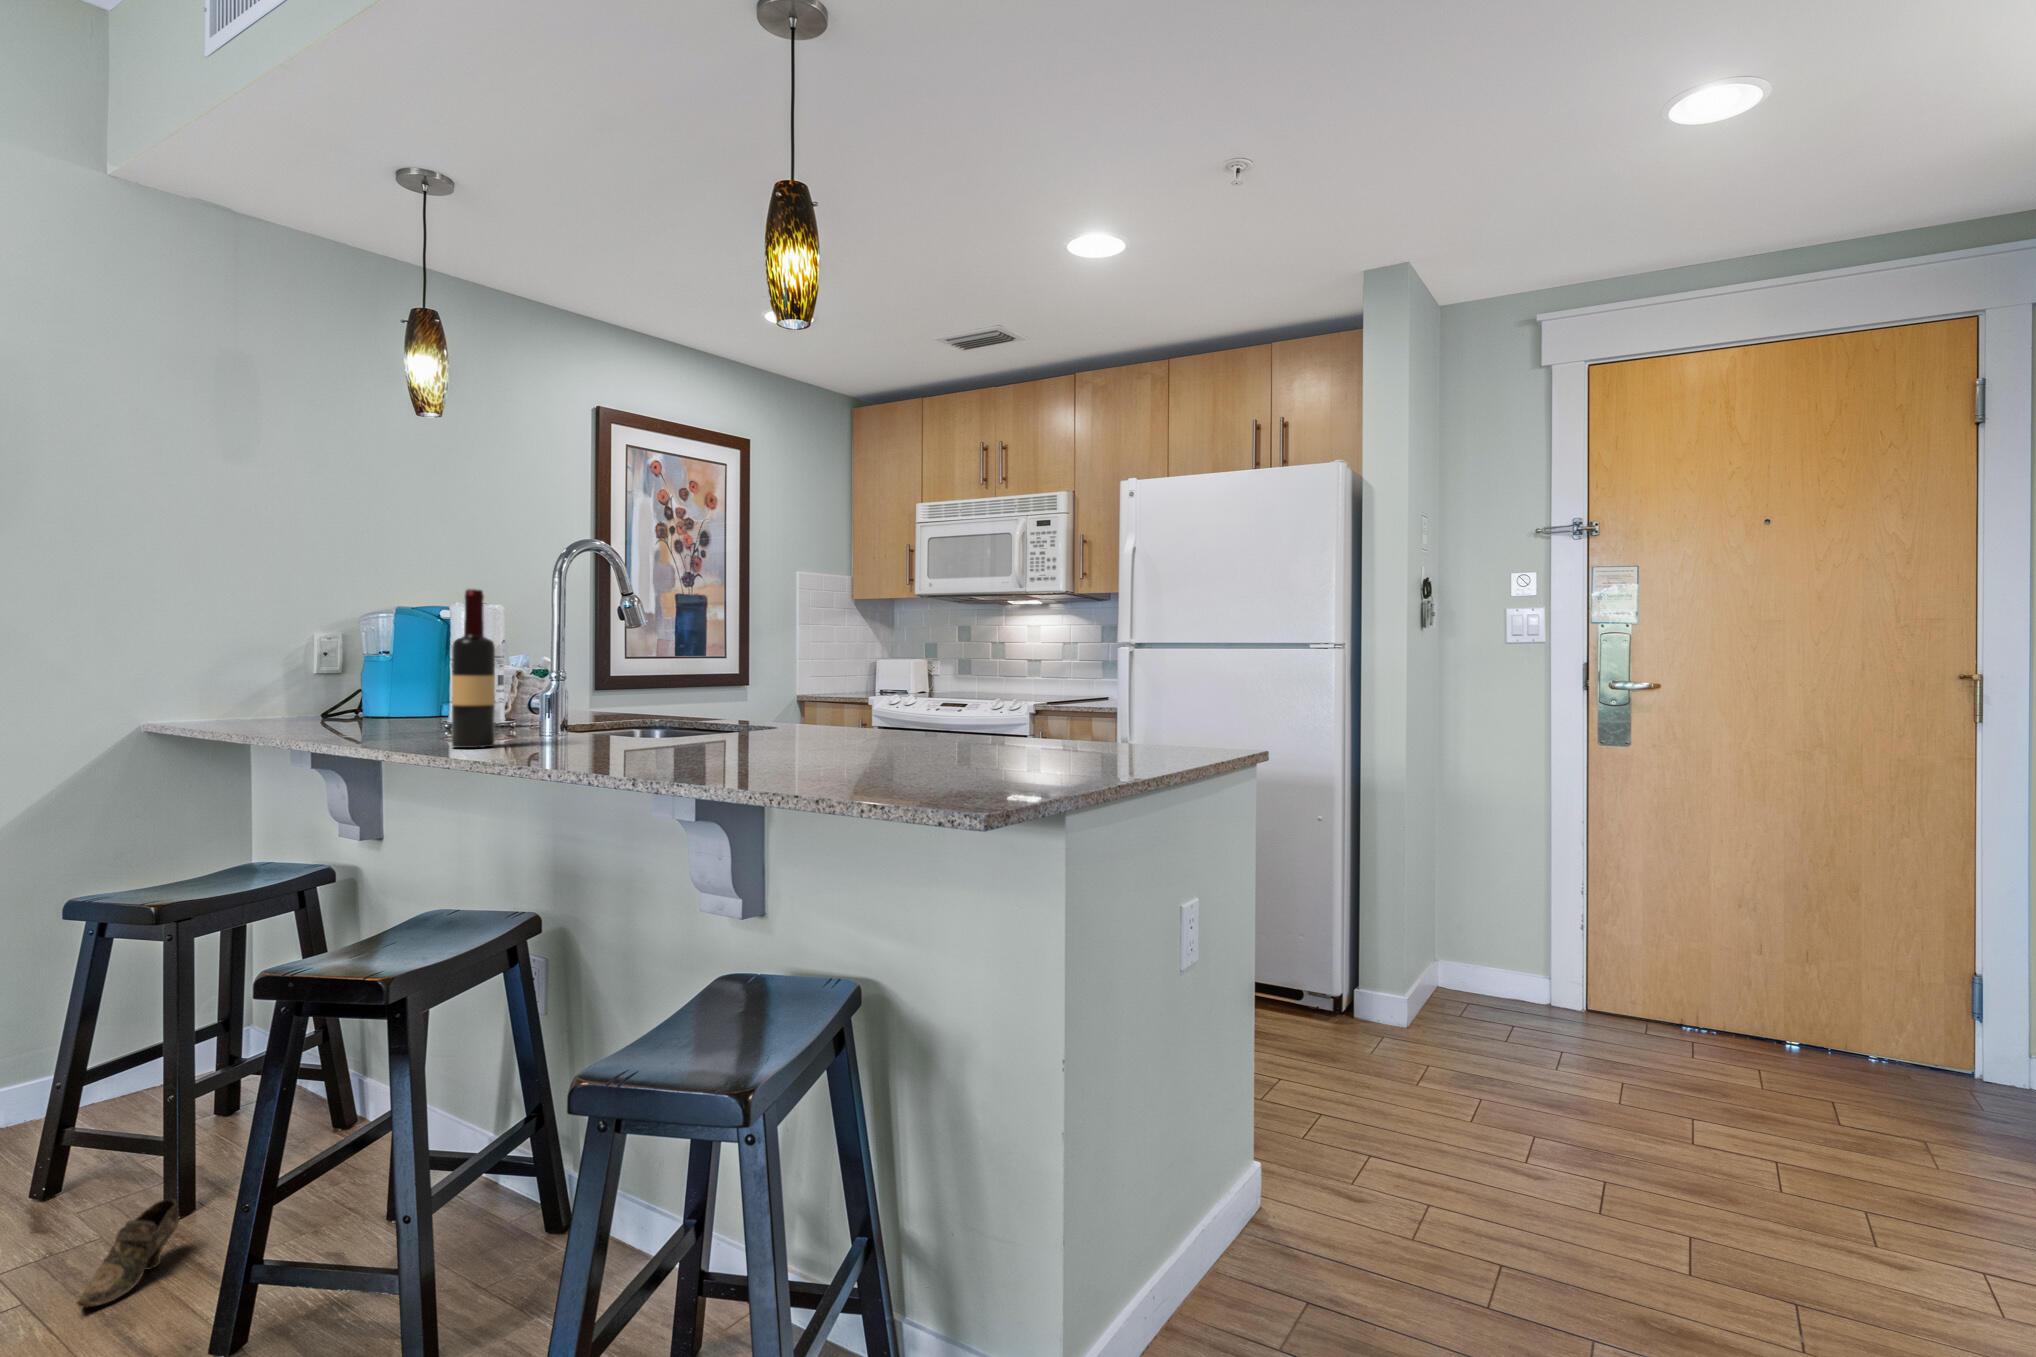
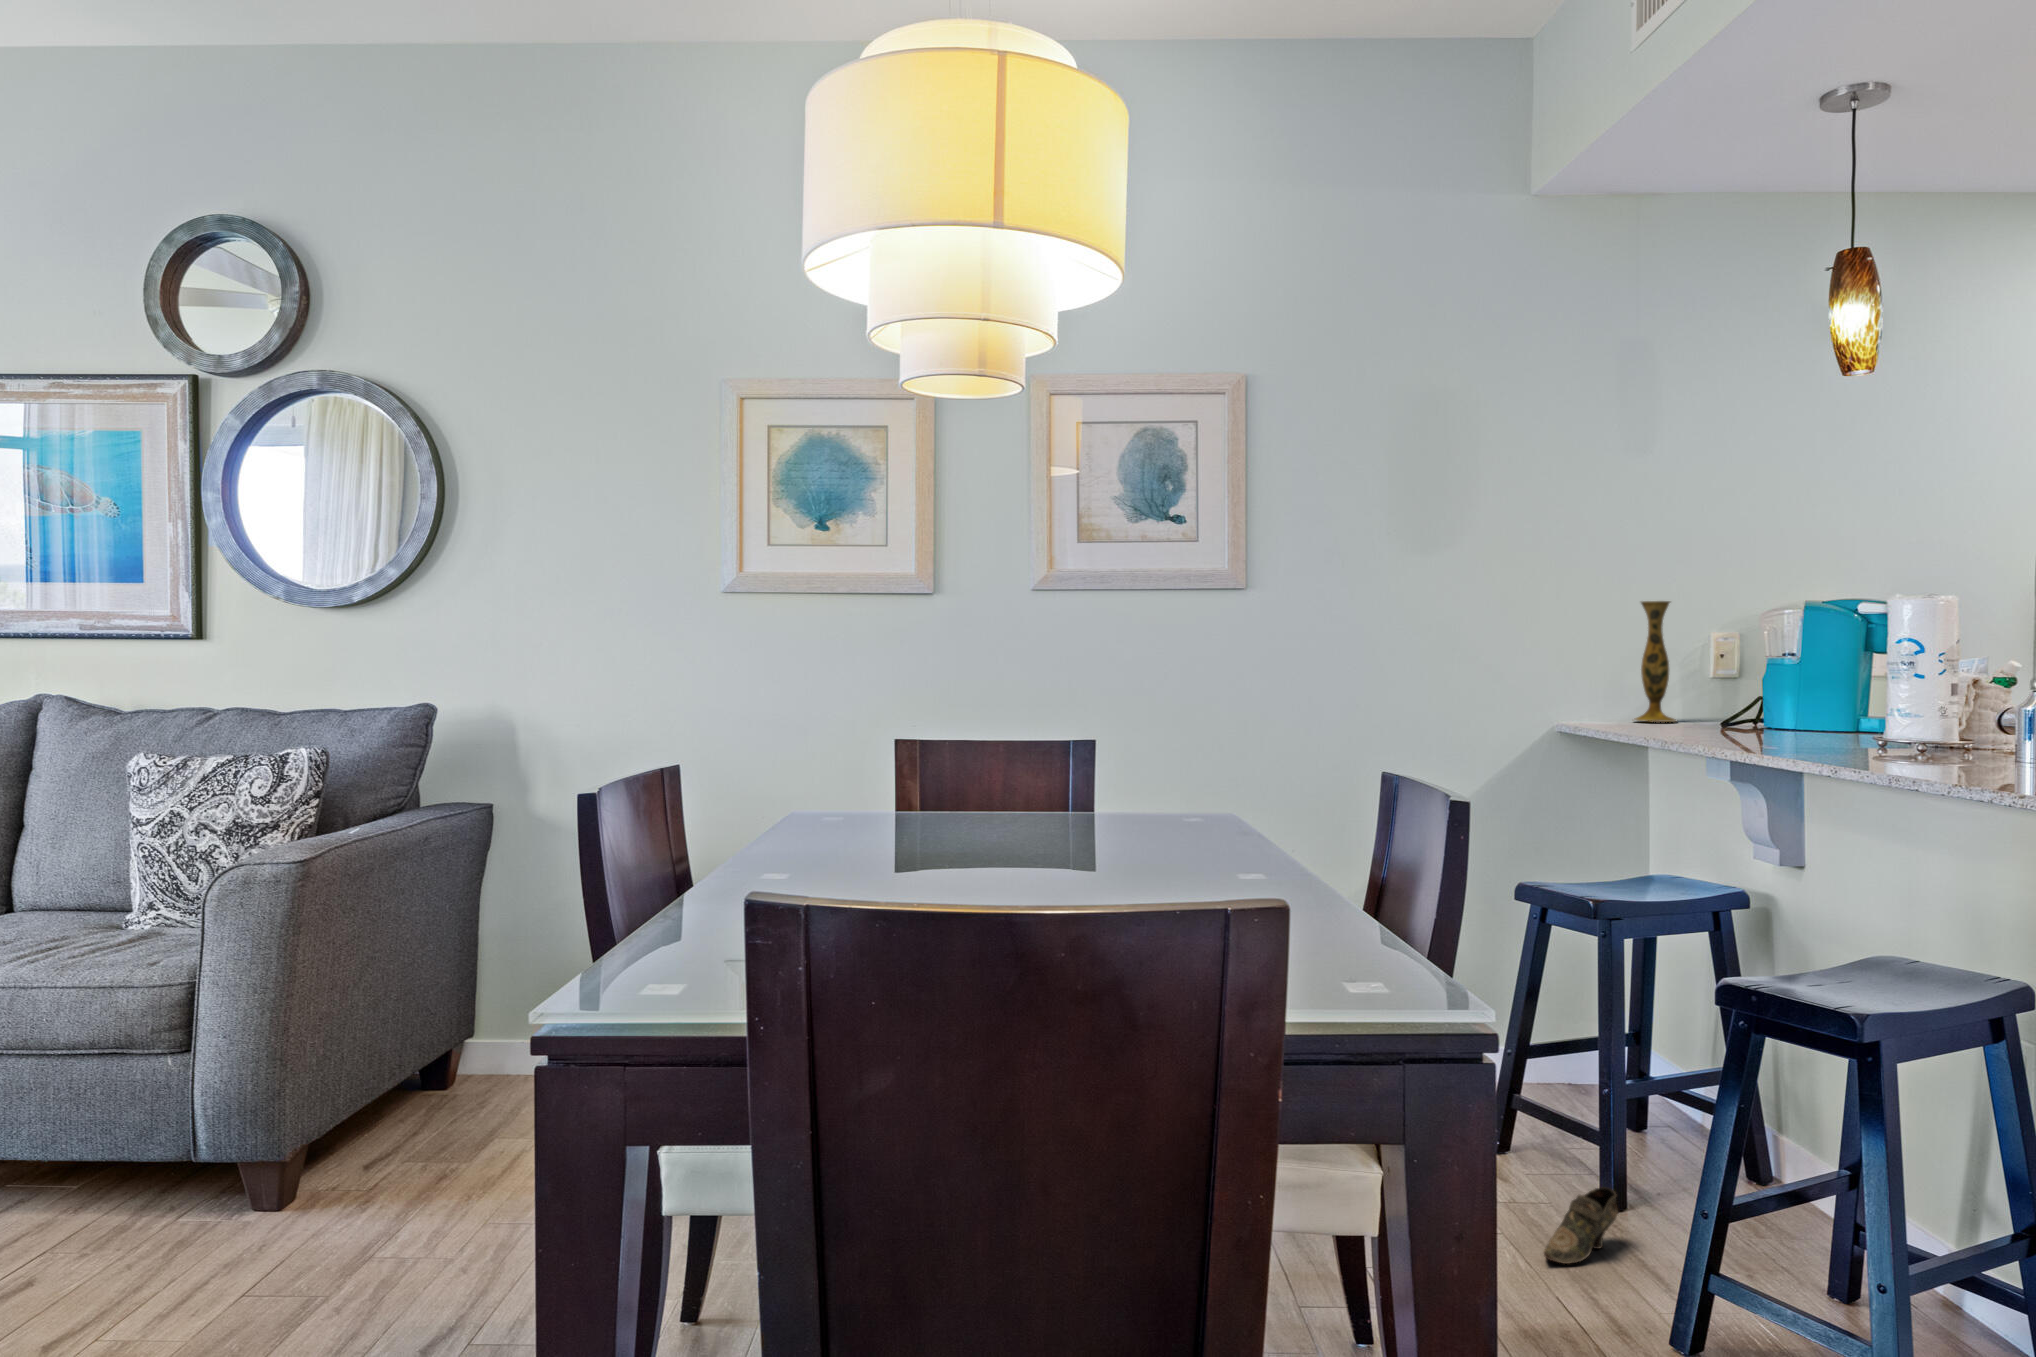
wine bottle: present [452,589,495,748] -> none [1906,579,1963,769]
vase: none [232,601,282,716] -> present [1635,601,1676,722]

